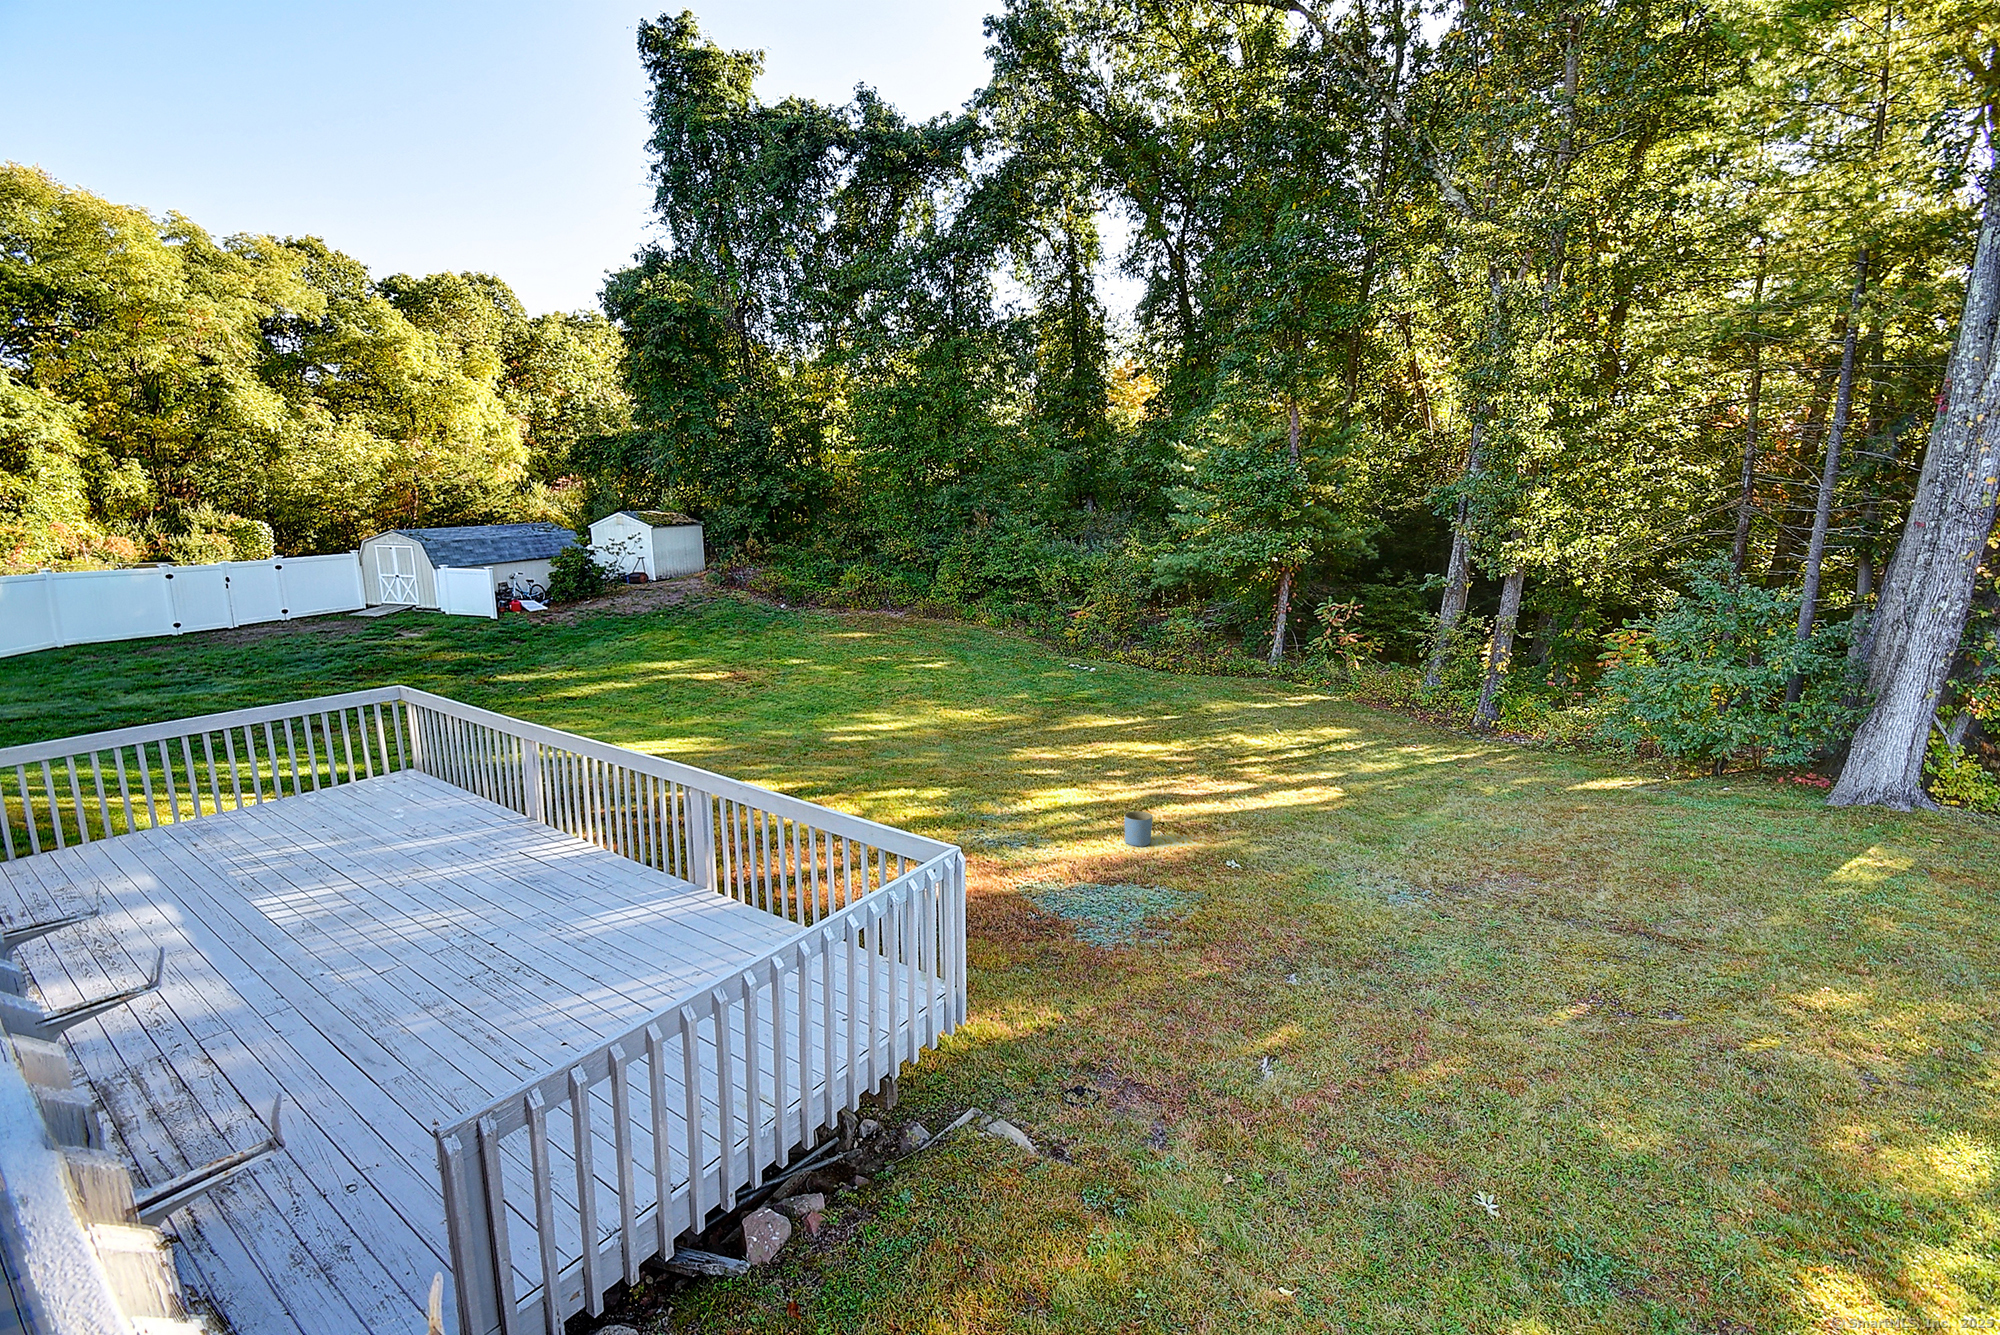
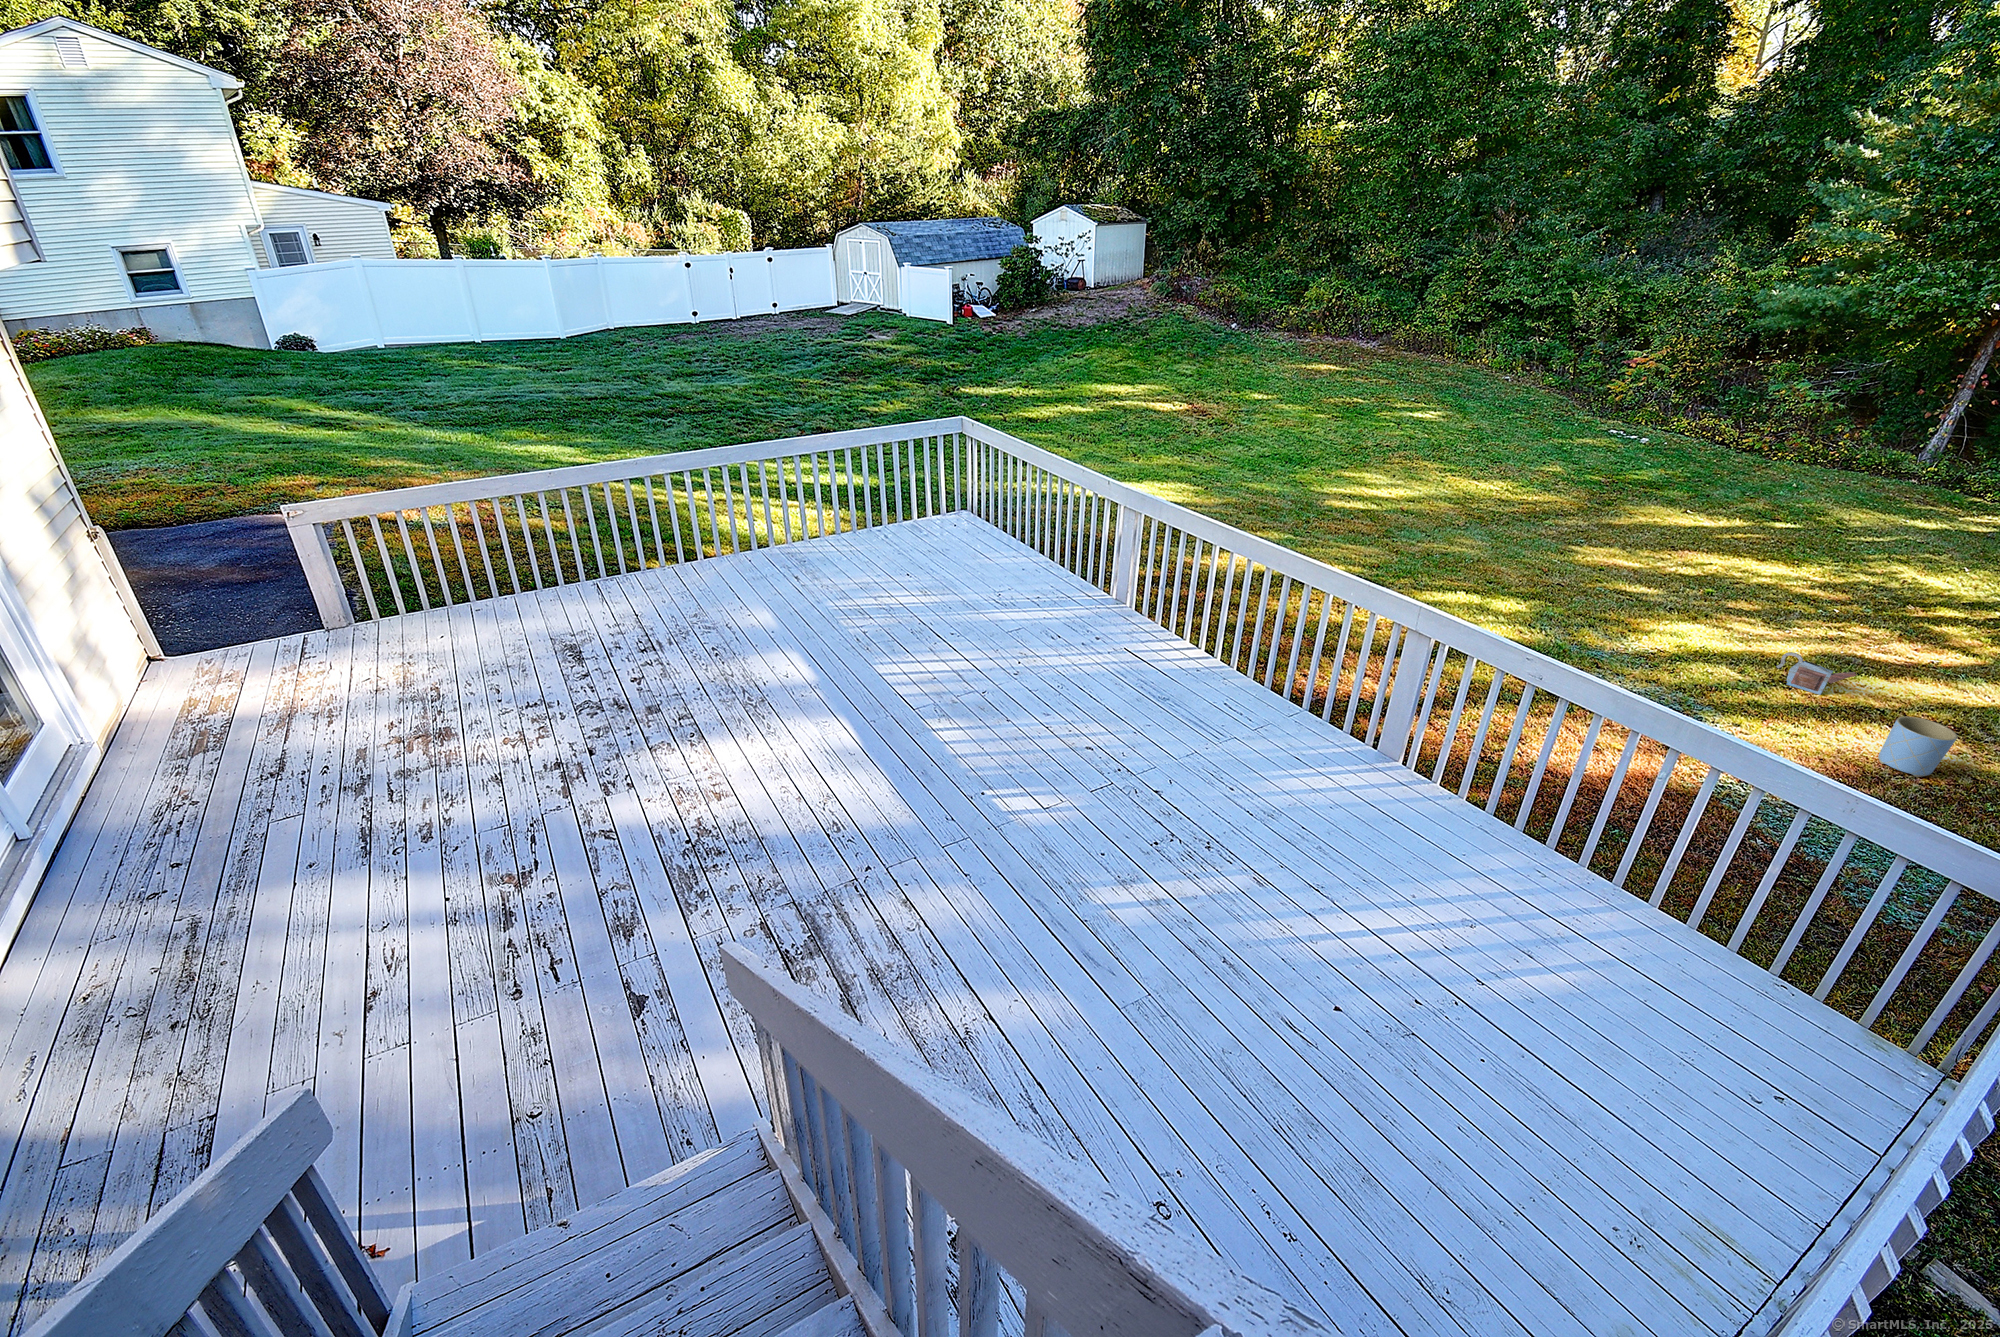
watering can: none [1088,788,1125,813] -> present [1776,652,1858,695]

